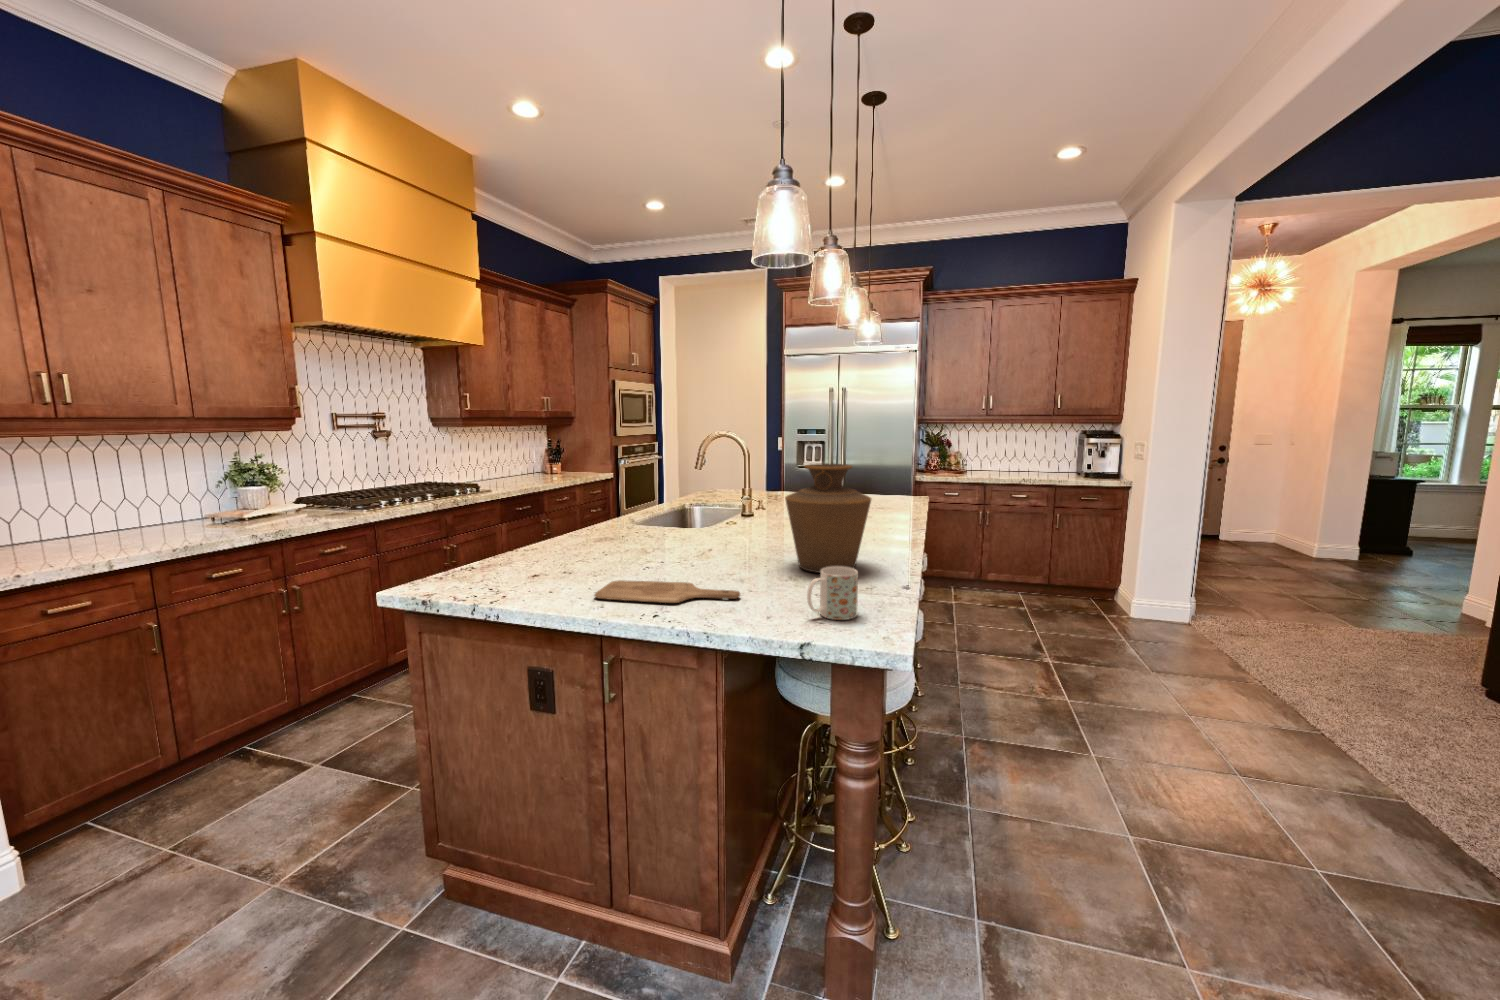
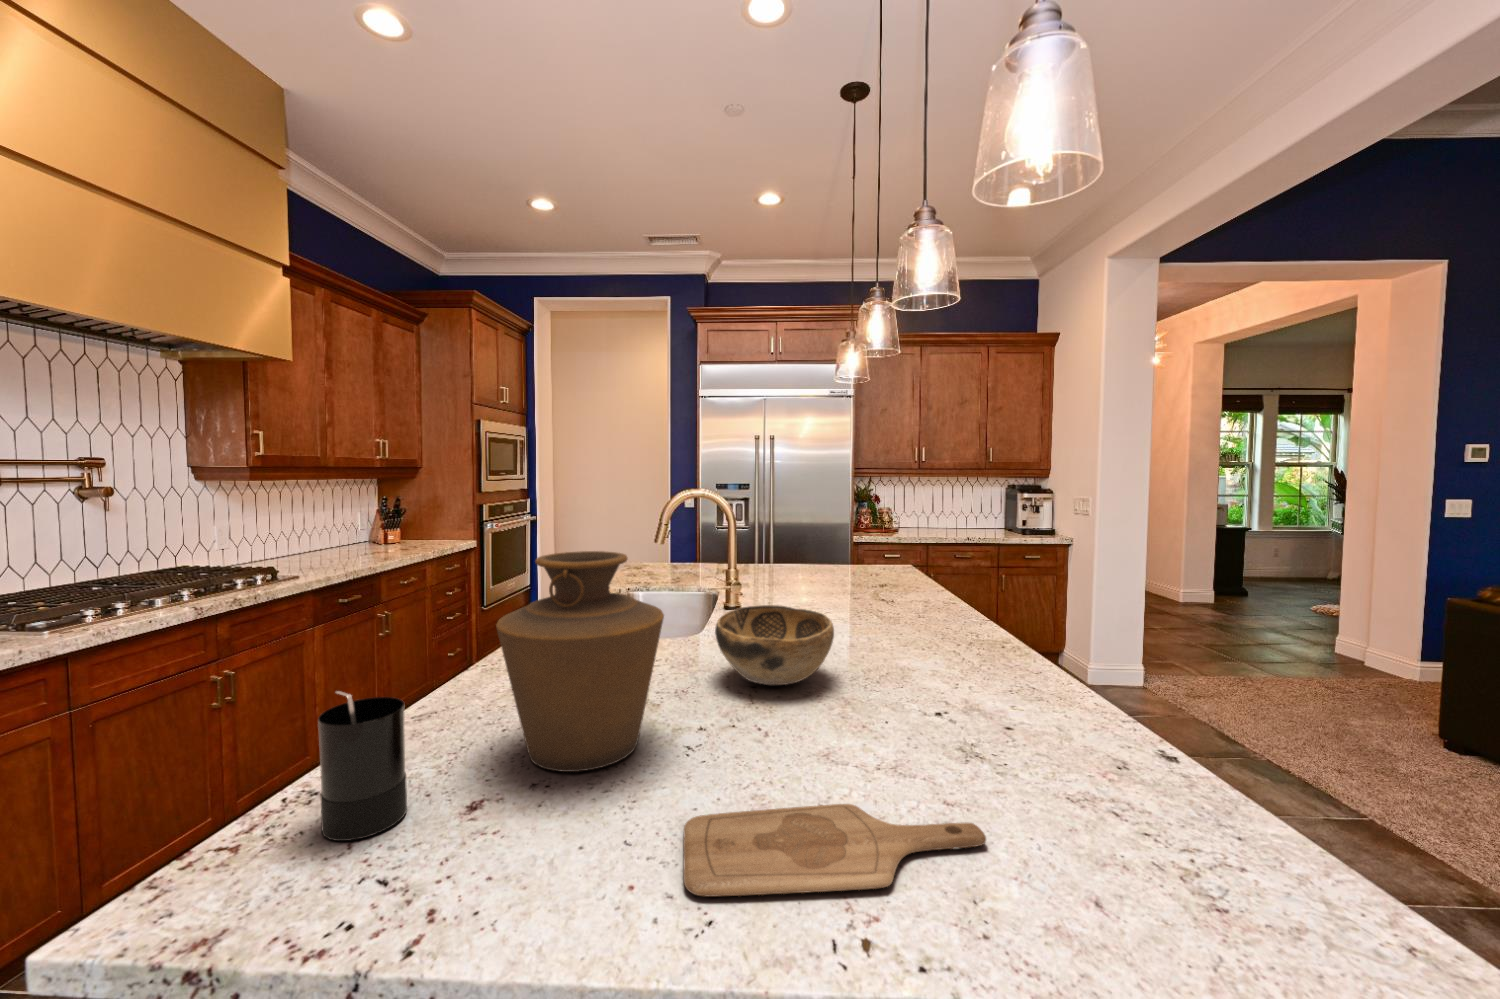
vase: present [785,464,871,573] -> present [496,551,664,772]
decorative bowl: none [686,504,759,548] -> present [715,605,834,685]
candle: none [466,518,504,577] -> present [318,691,407,841]
mug: present [807,567,858,620] -> none [1178,765,1278,897]

